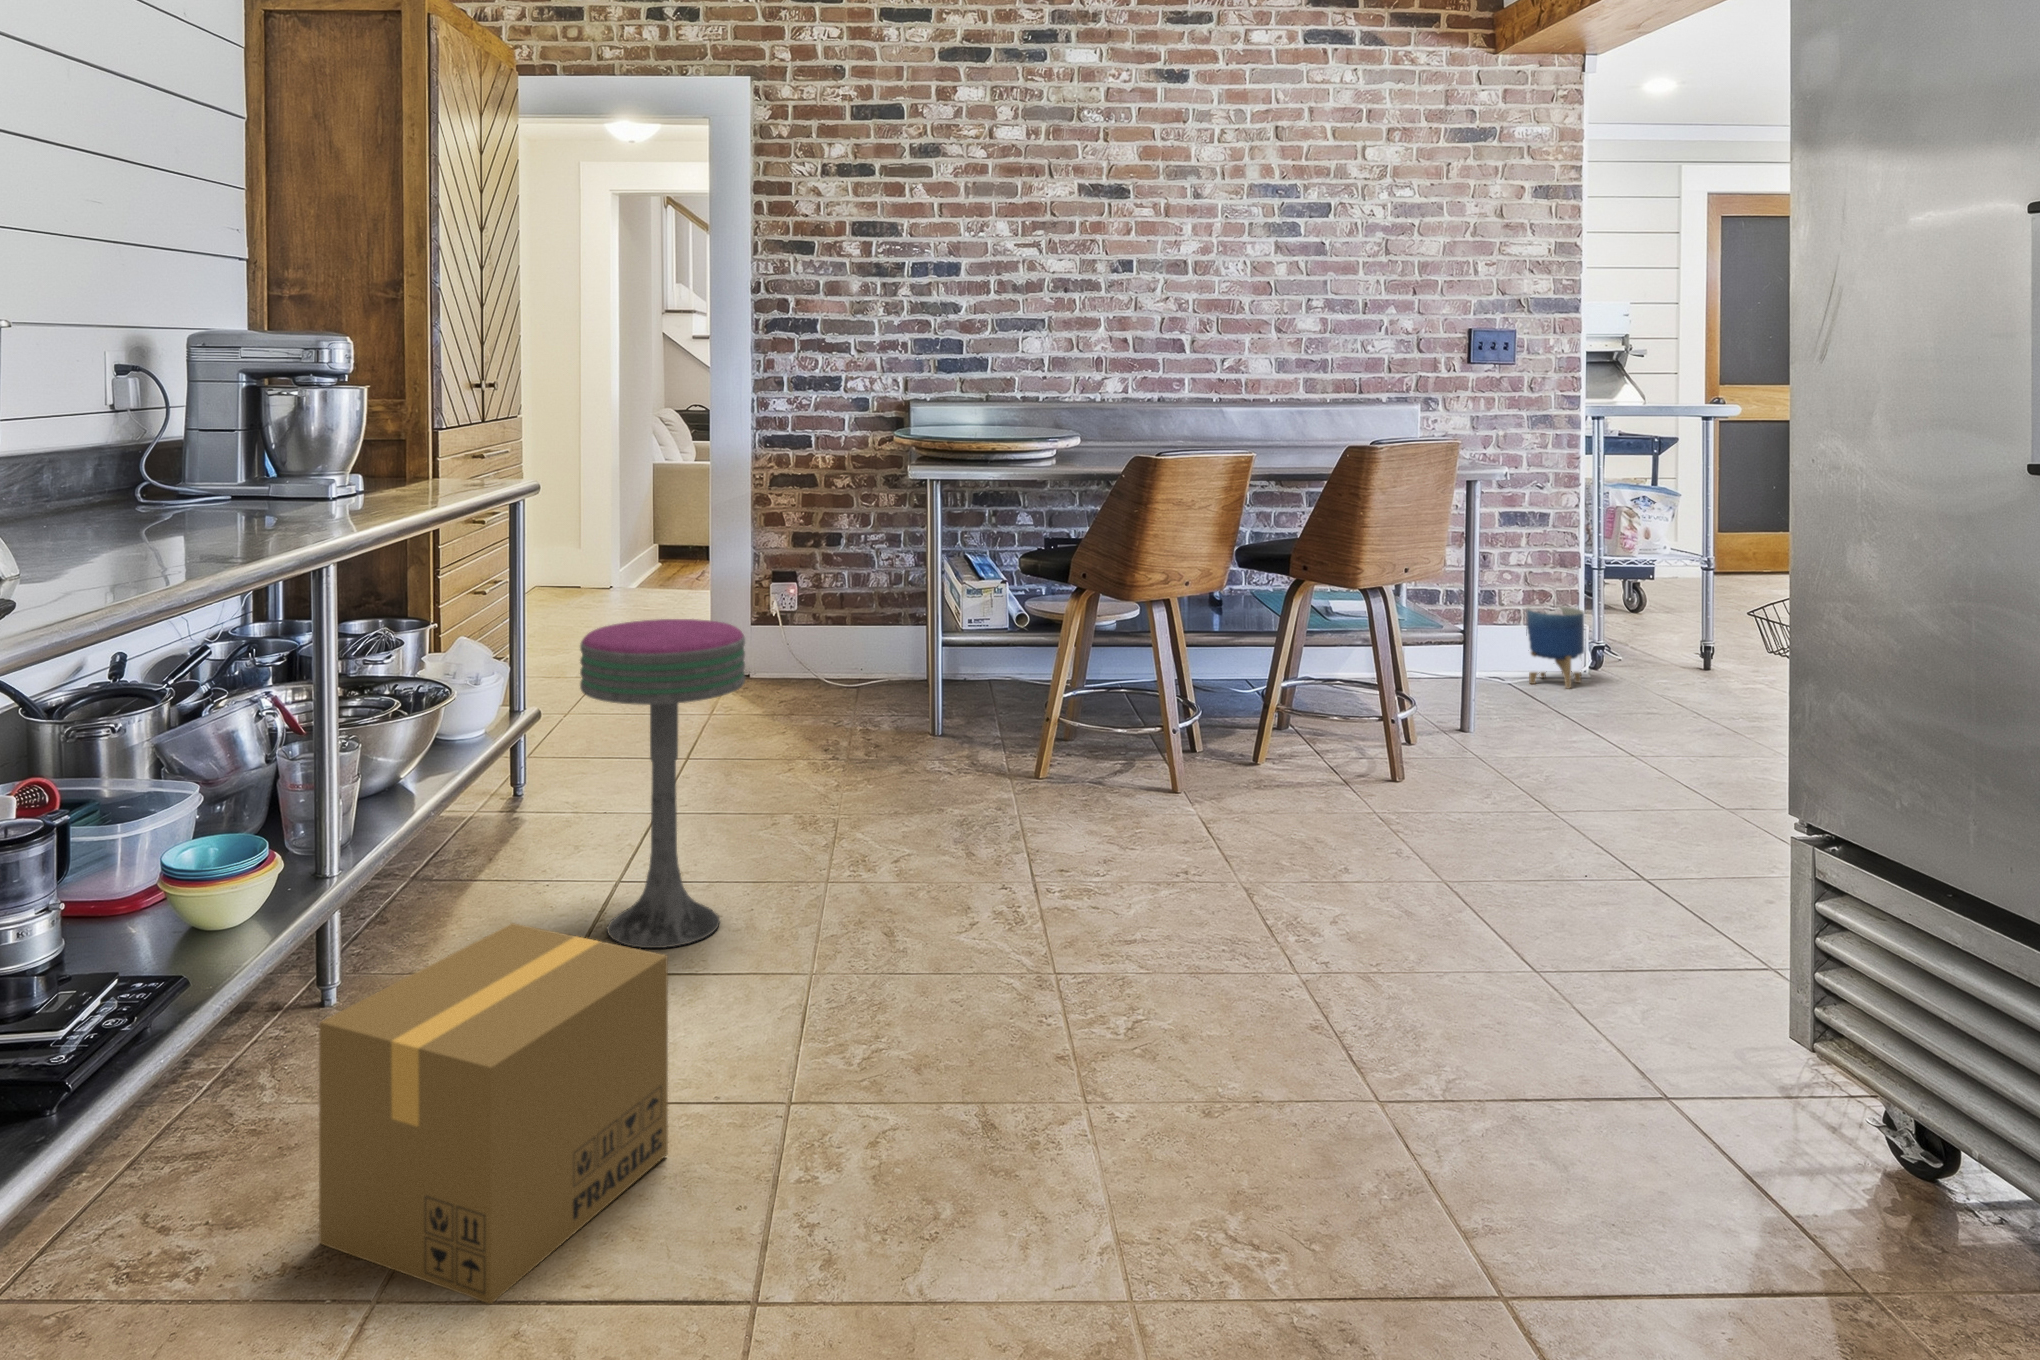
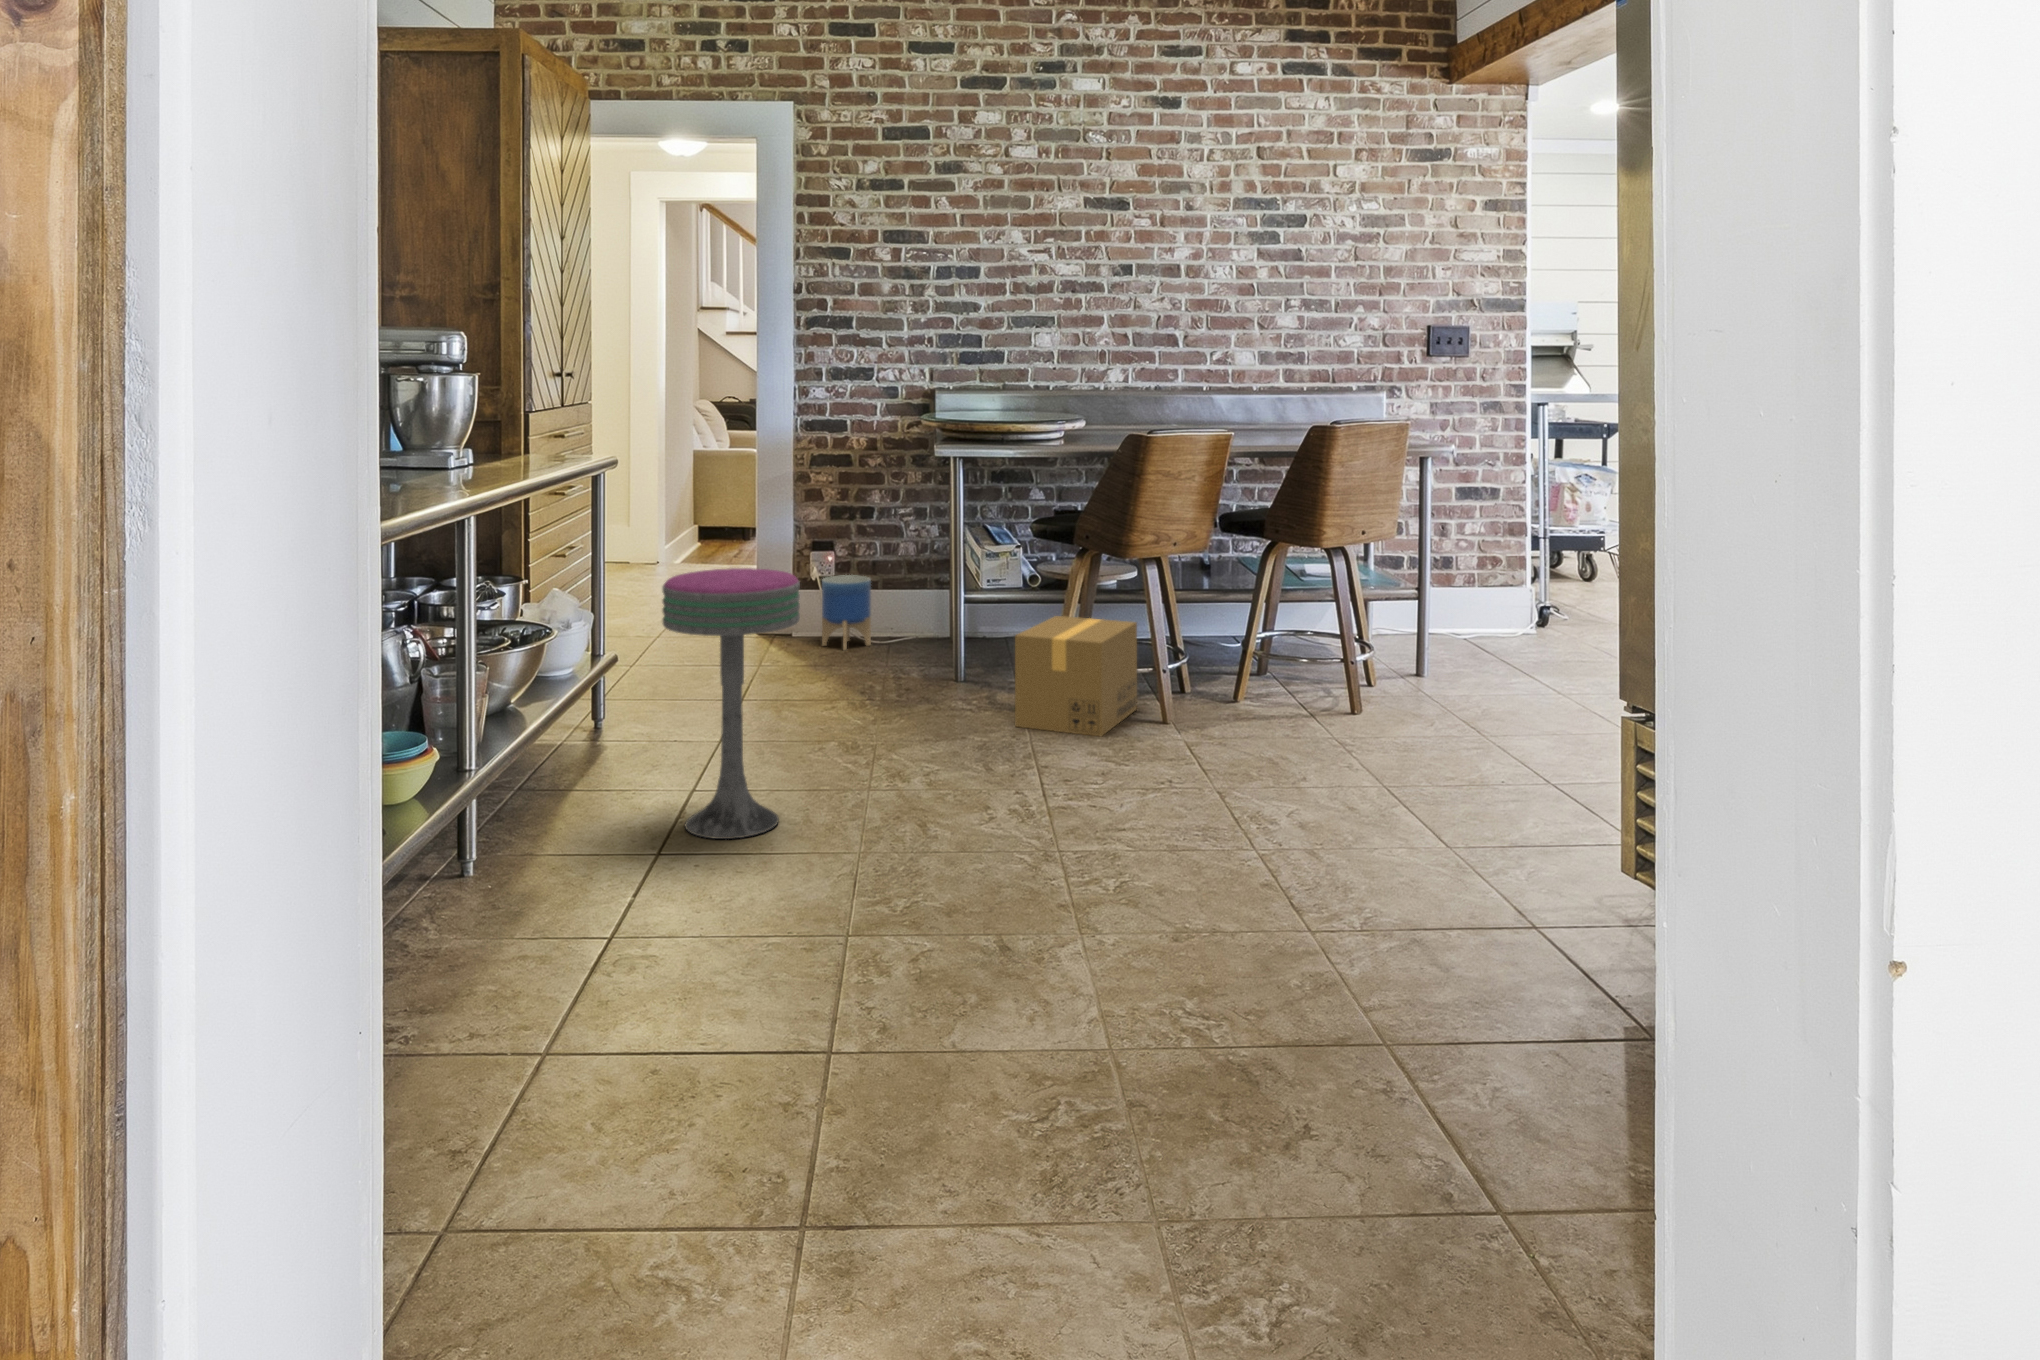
planter: present [1526,606,1584,689] -> present [822,575,871,650]
cardboard box: present [319,923,668,1304] -> present [1015,616,1137,736]

